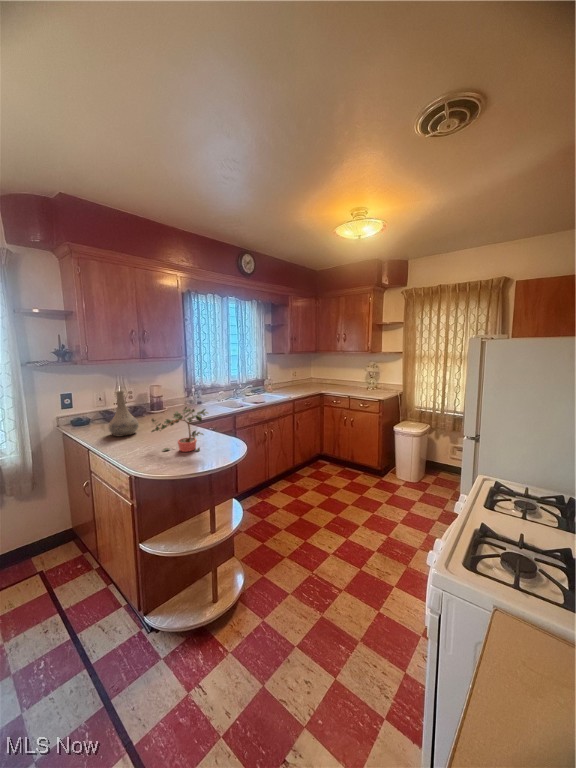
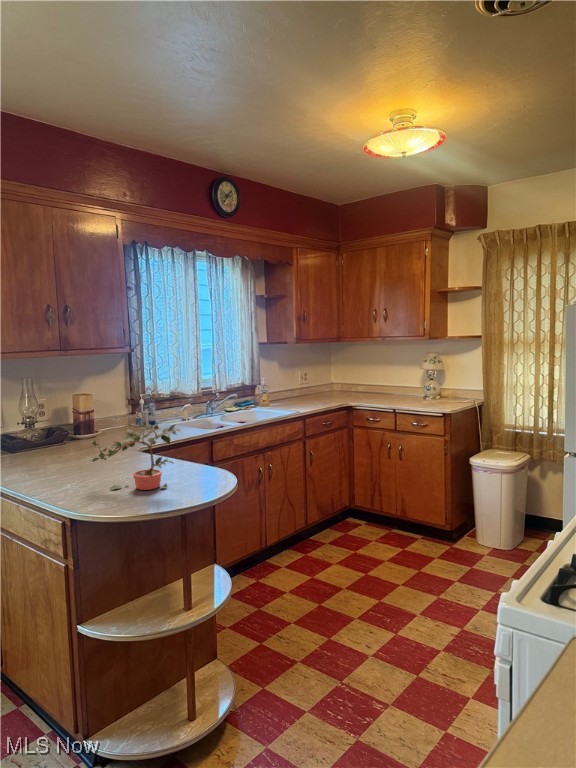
vase: present [108,391,139,437] -> none [20,401,66,472]

